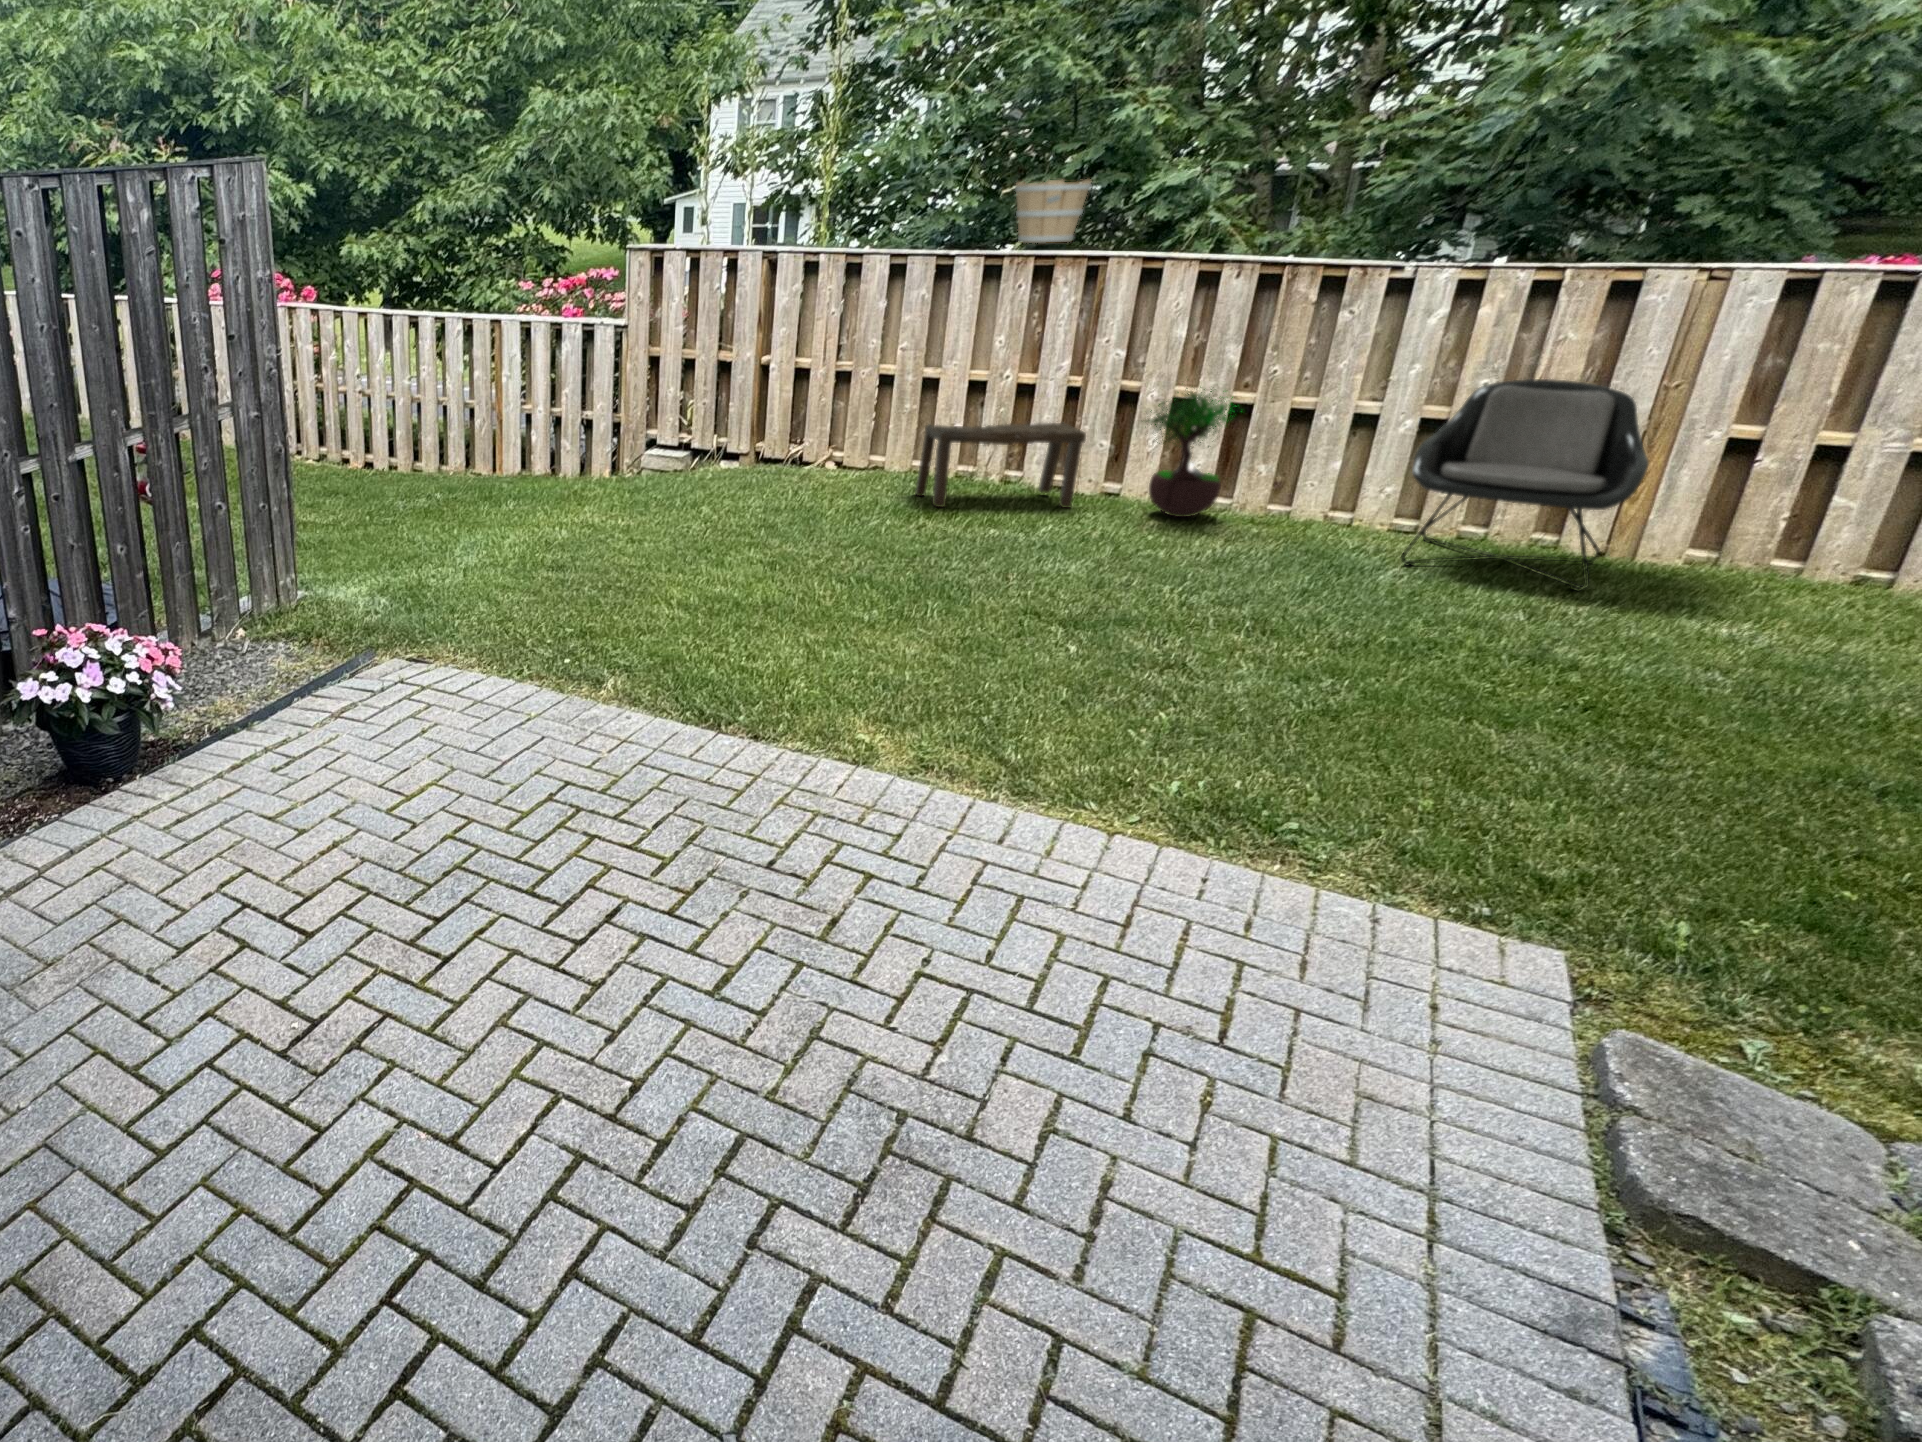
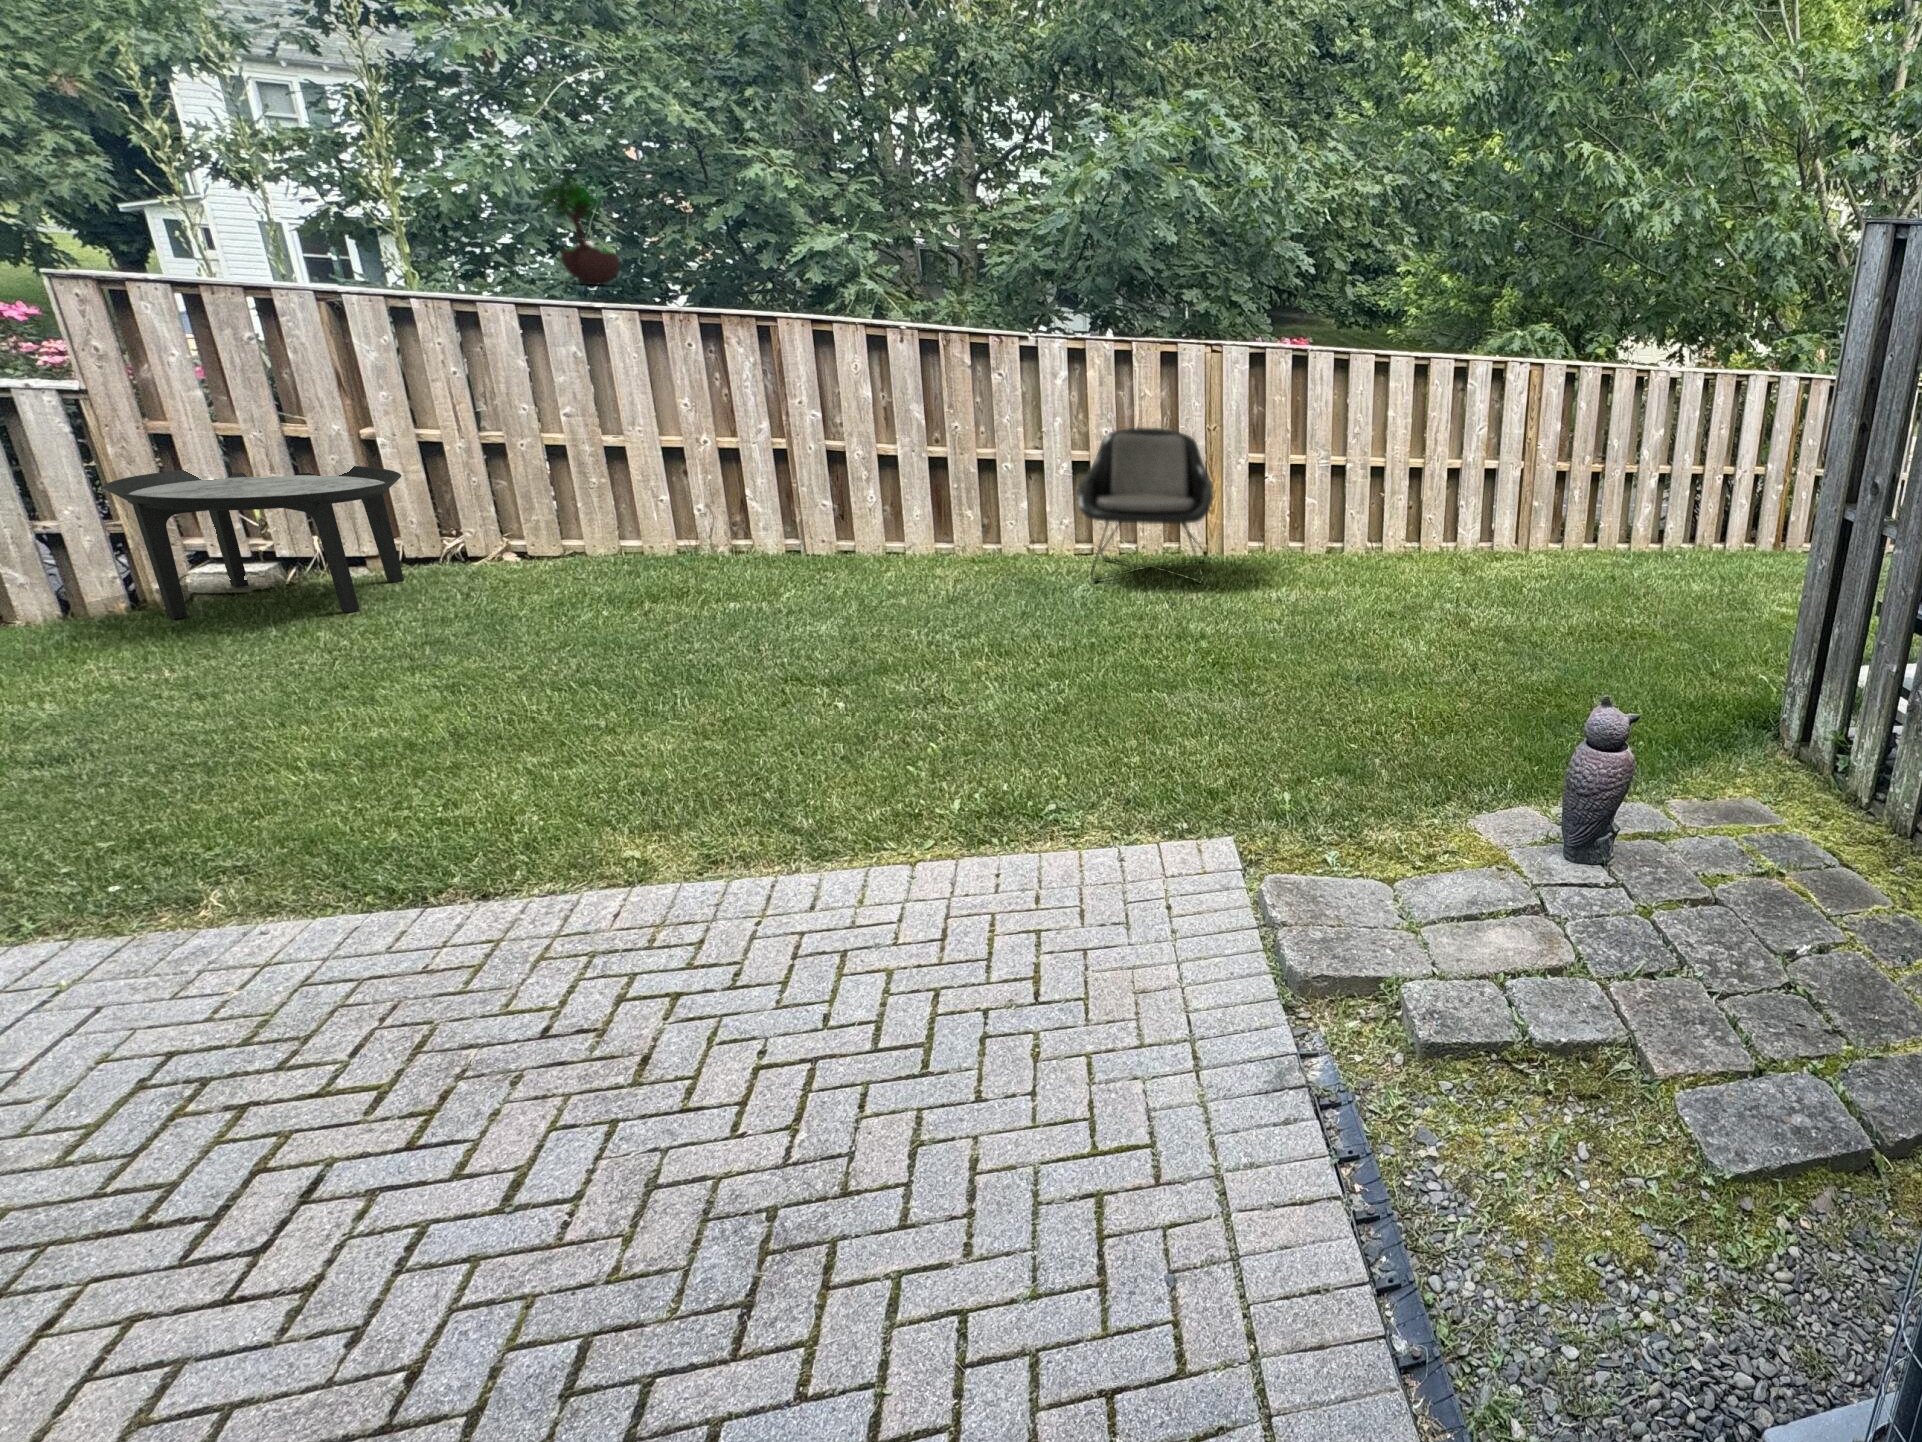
wooden bucket: present [1015,180,1091,243] -> none [657,225,745,296]
round table: none [628,383,782,493] -> present [103,466,404,619]
potted tree: present [1146,386,1236,517] -> present [535,171,620,285]
bench: present [915,423,1086,508] -> none [623,486,815,590]

